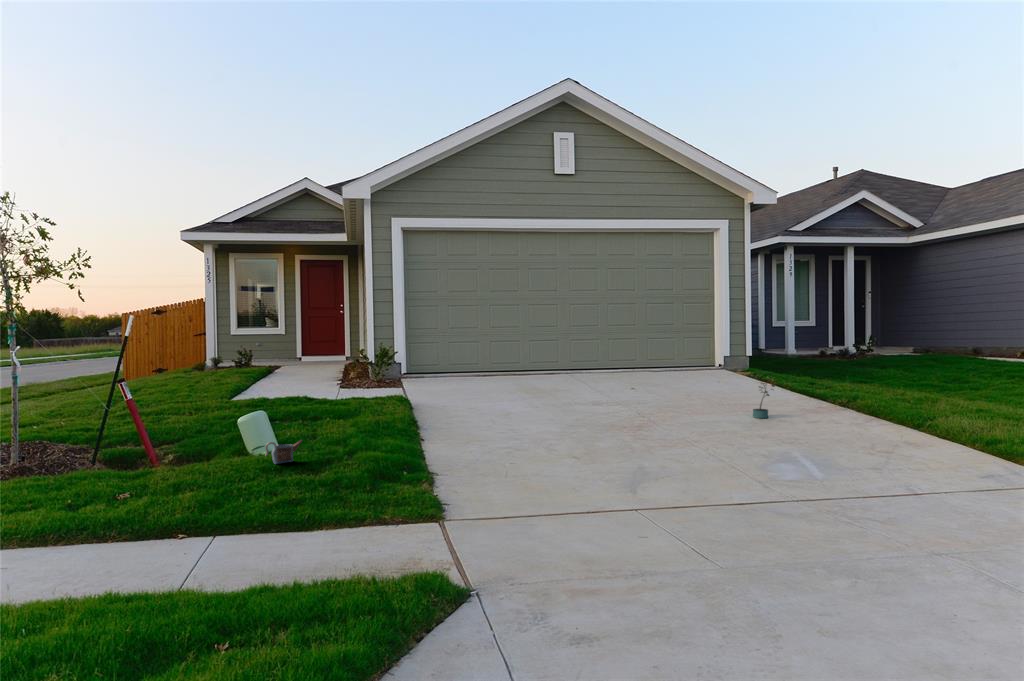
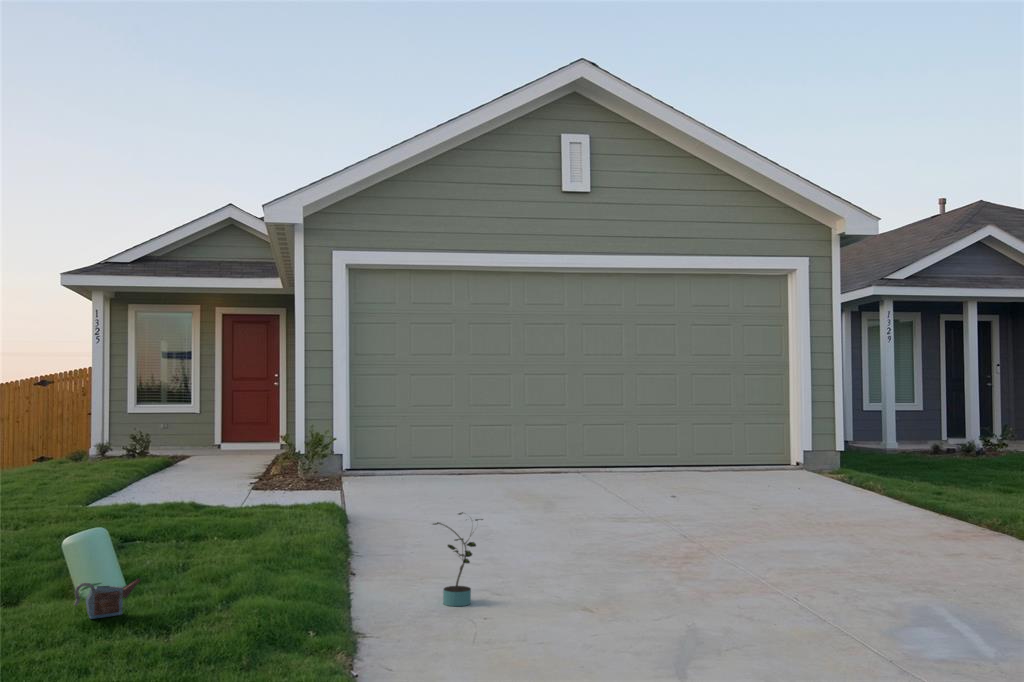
potted plant: present [749,375,775,418] -> present [433,512,483,606]

